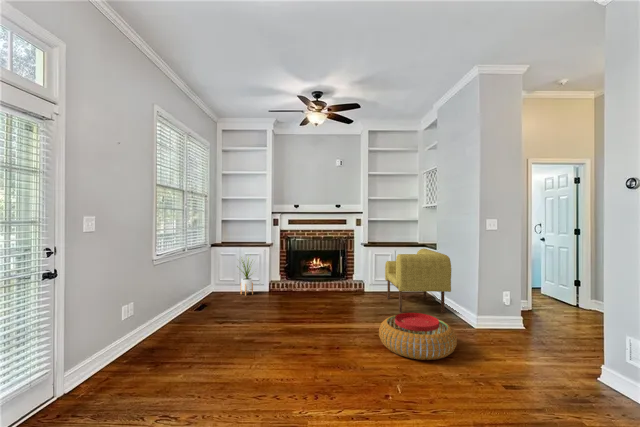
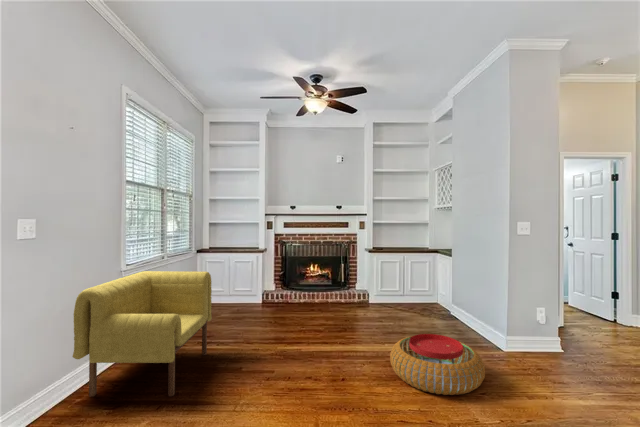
armchair: present [385,249,451,313] -> present [73,271,212,396]
house plant: present [241,258,253,296] -> none [224,260,249,309]

